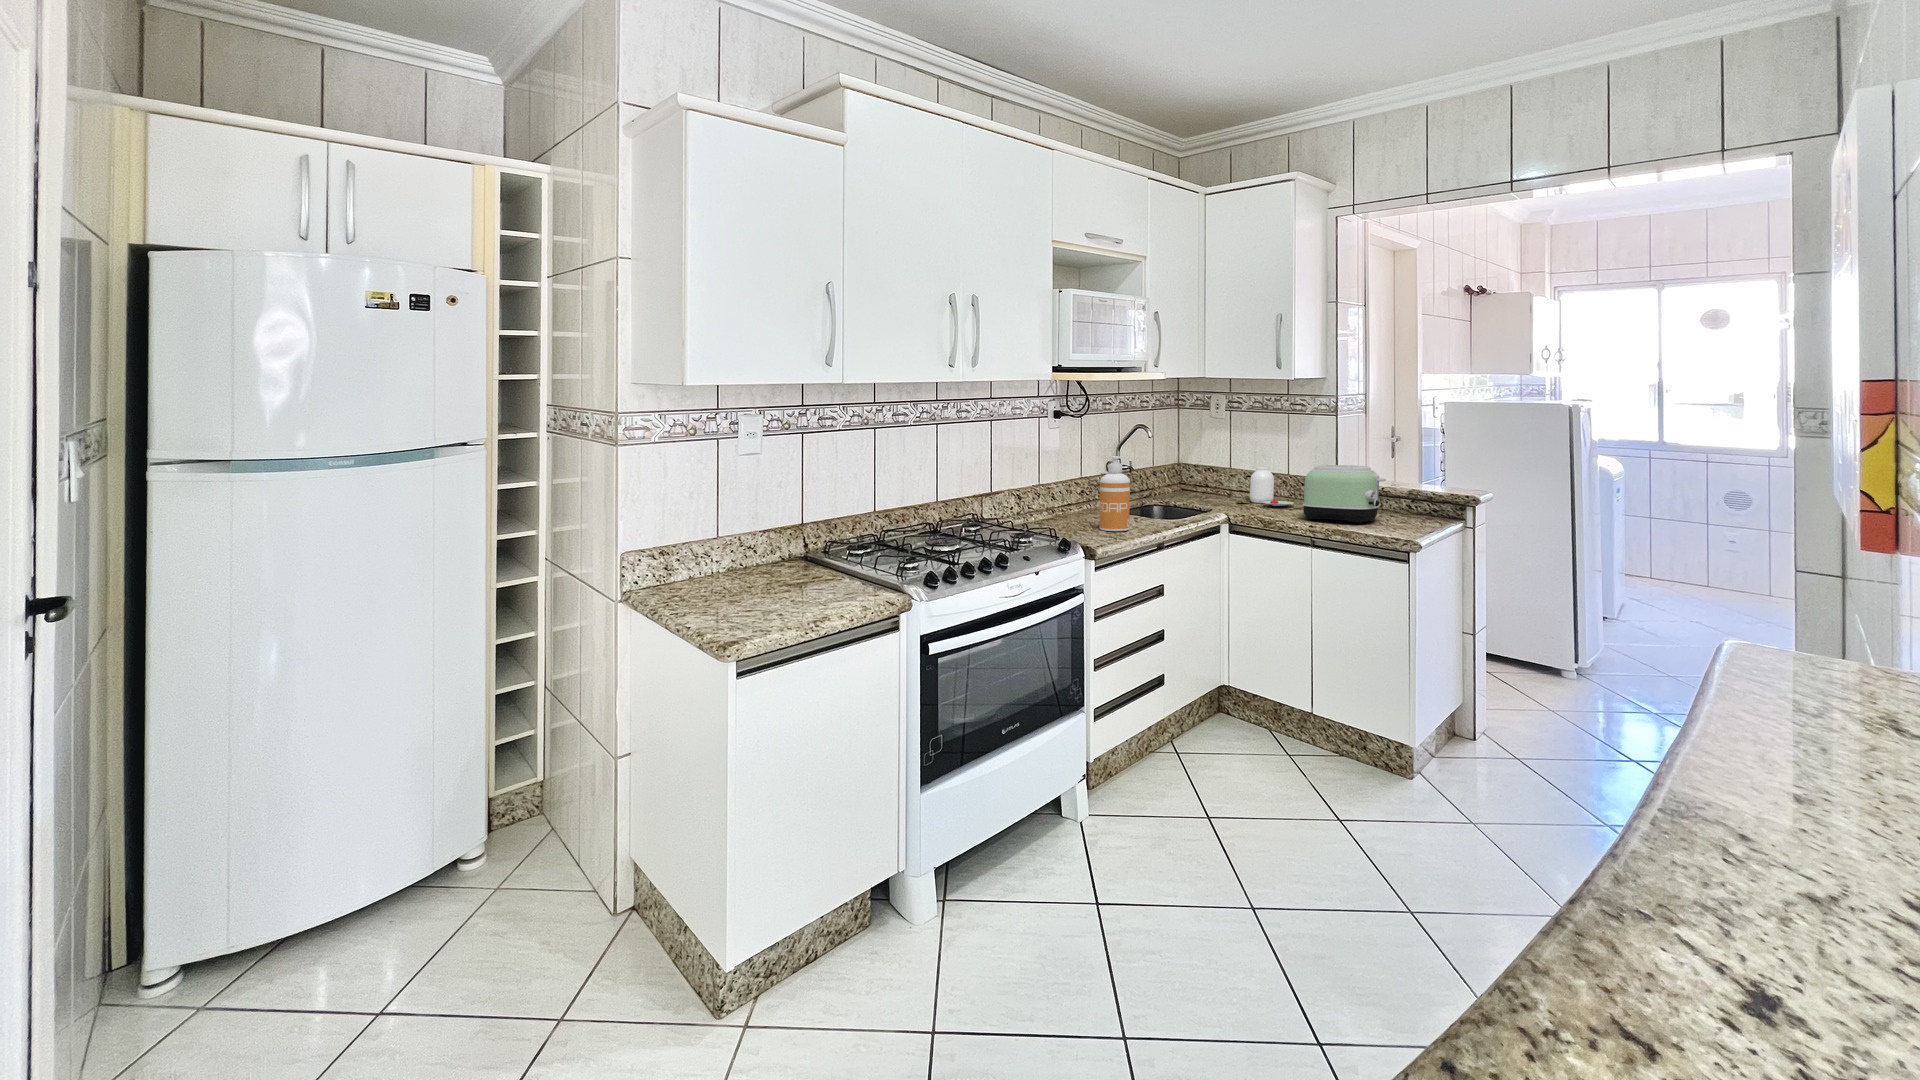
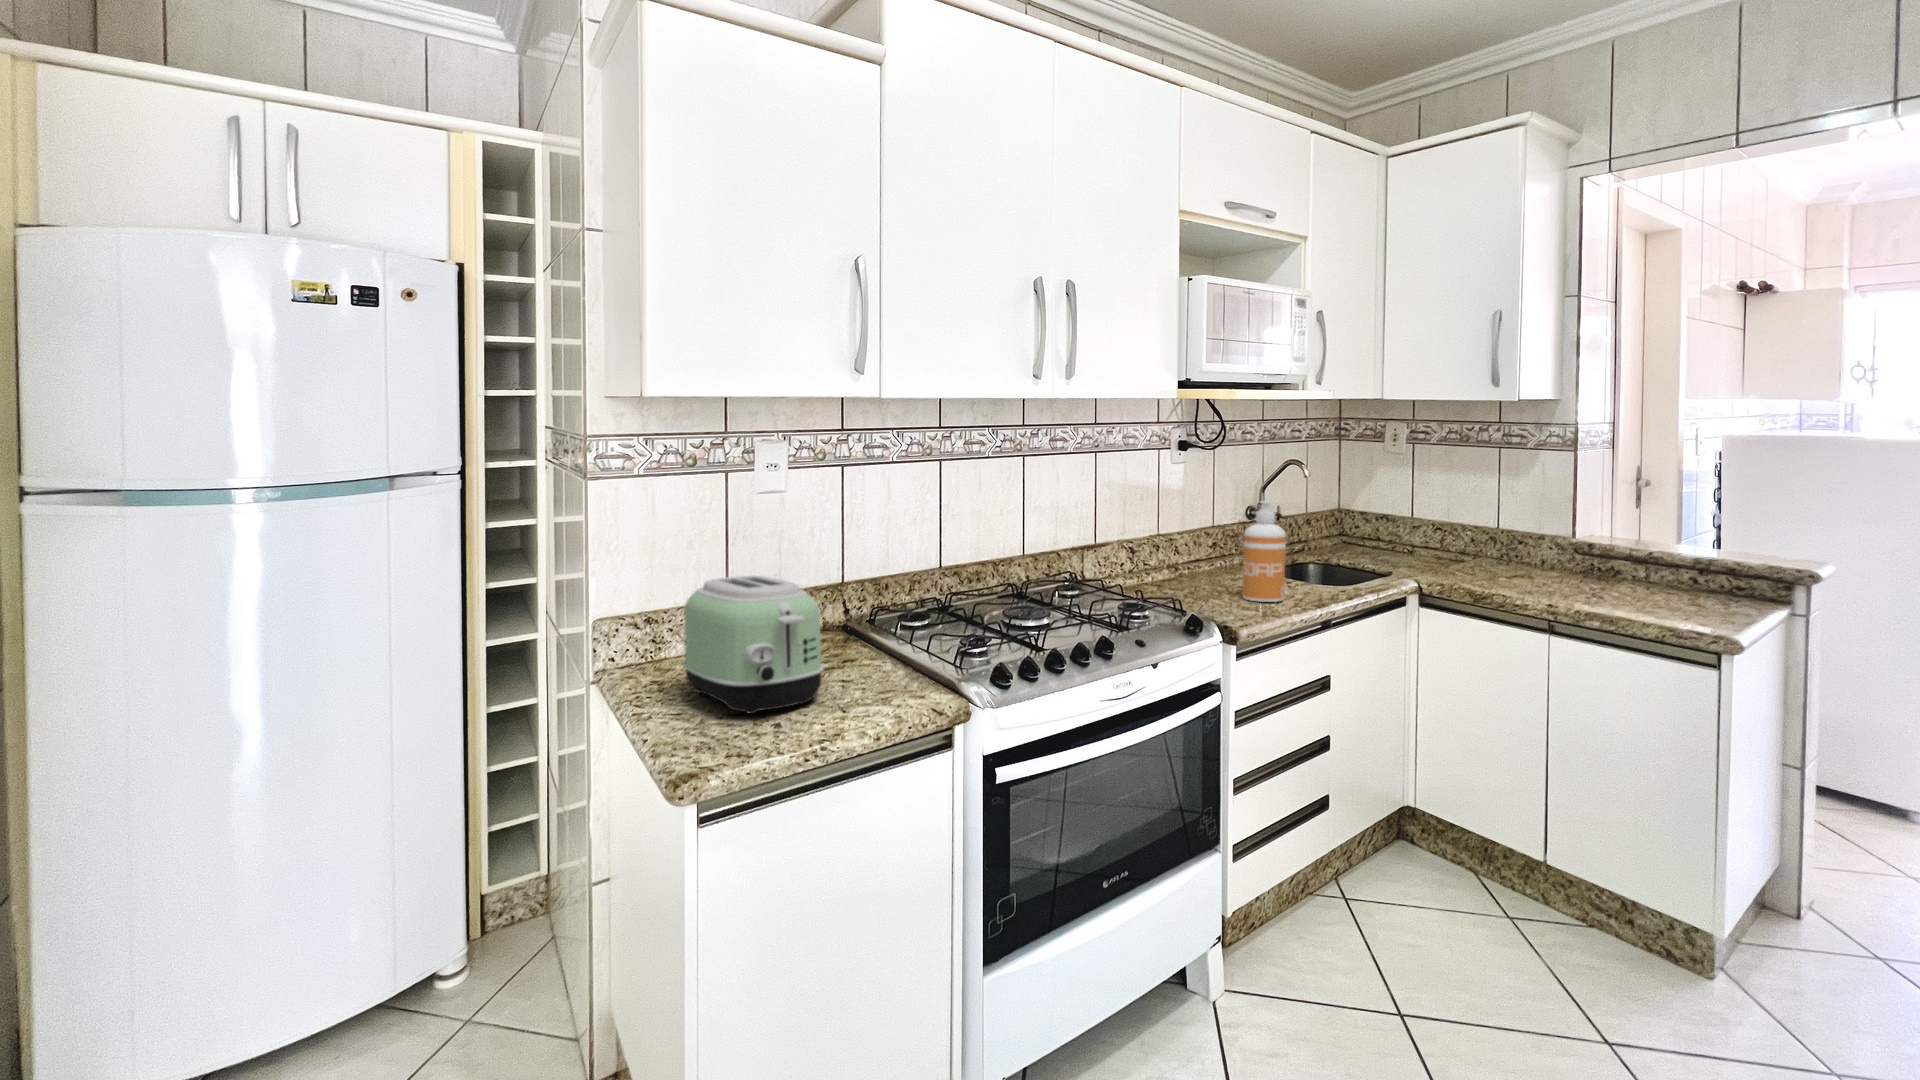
toaster: present [1303,465,1386,523] -> present [683,576,824,714]
jar: present [1243,467,1294,506] -> none [1426,516,1511,569]

